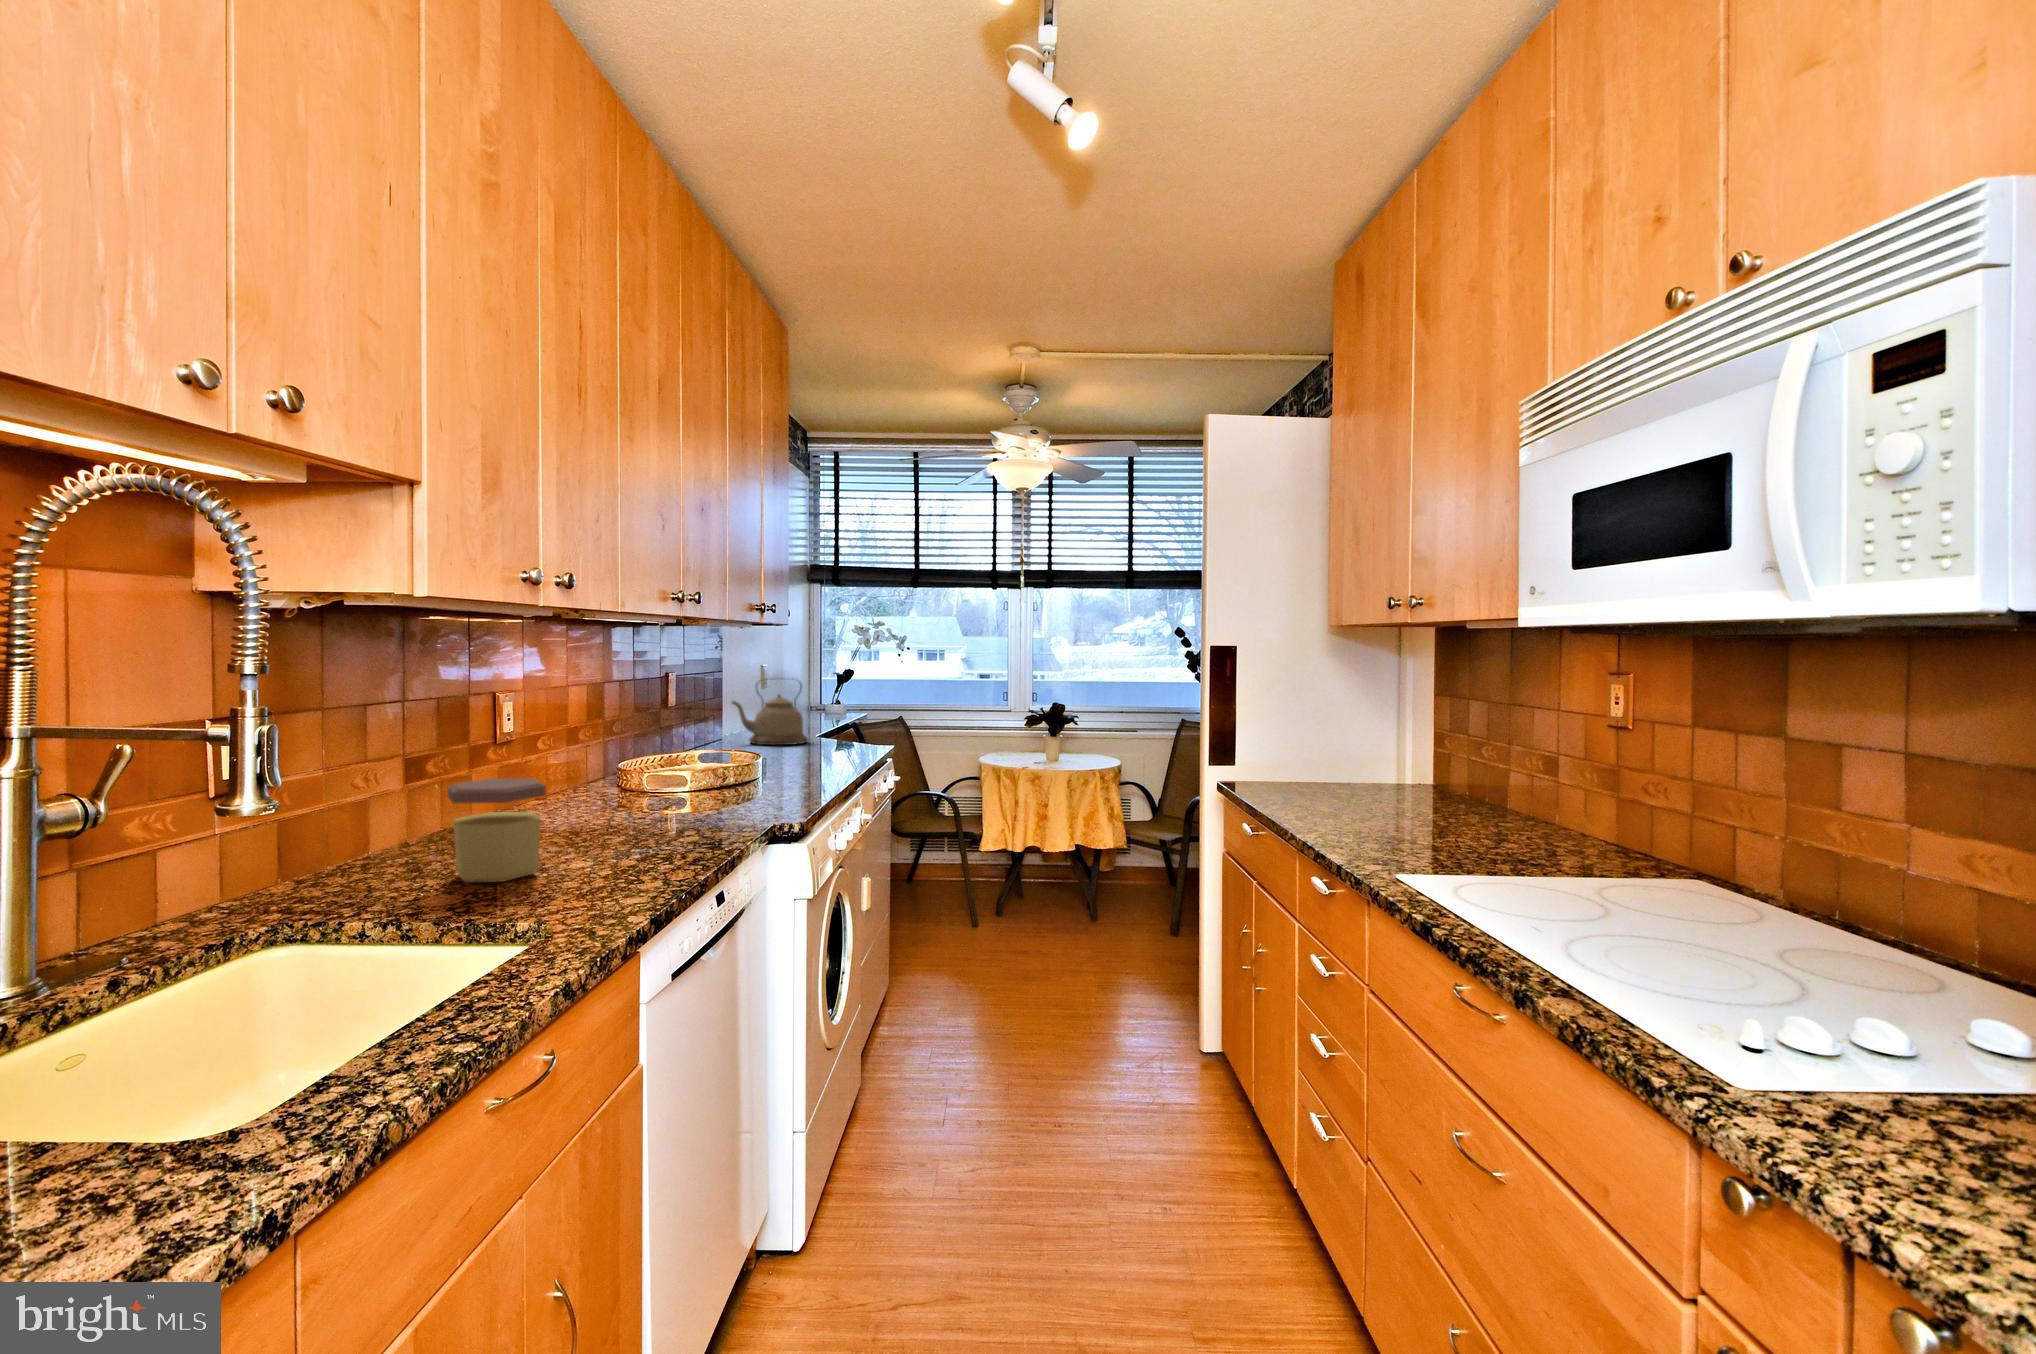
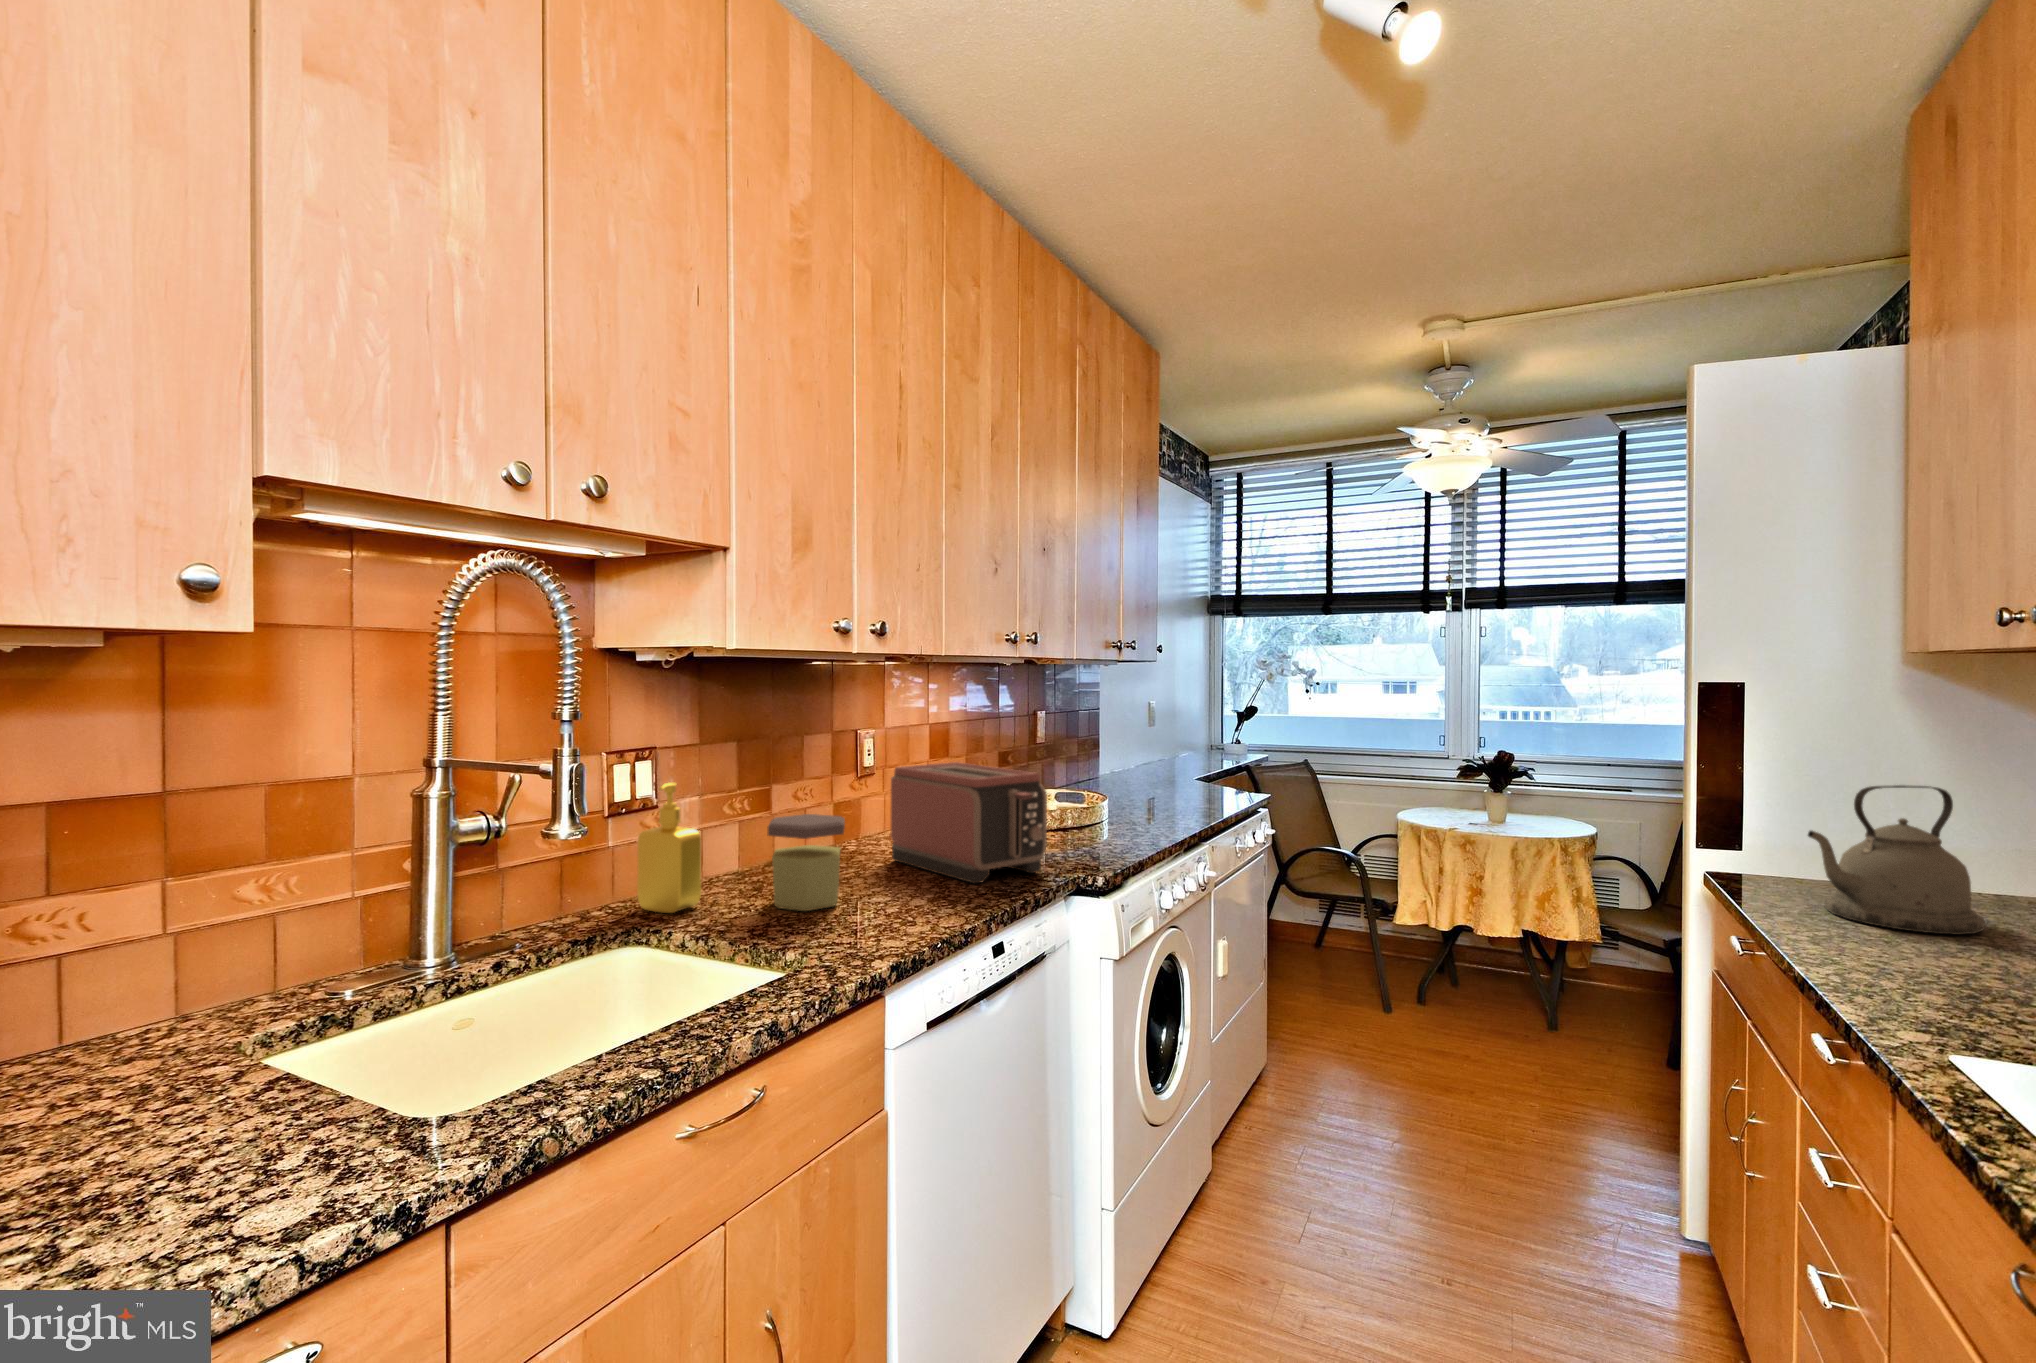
kettle: present [732,684,808,745] -> present [1808,785,1985,935]
toaster: none [558,722,738,839] -> present [891,762,1047,883]
soap dispenser: none [269,749,361,903] -> present [637,782,701,913]

